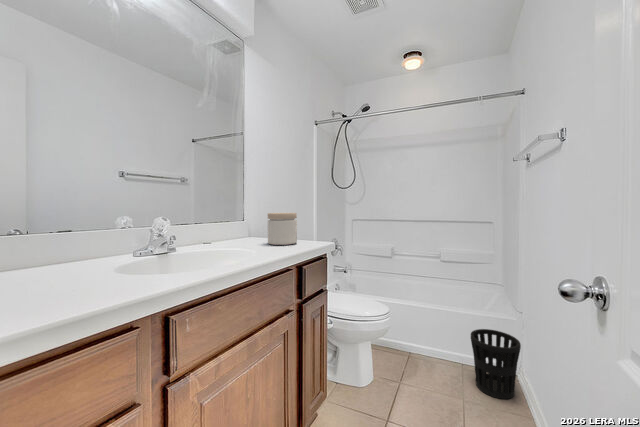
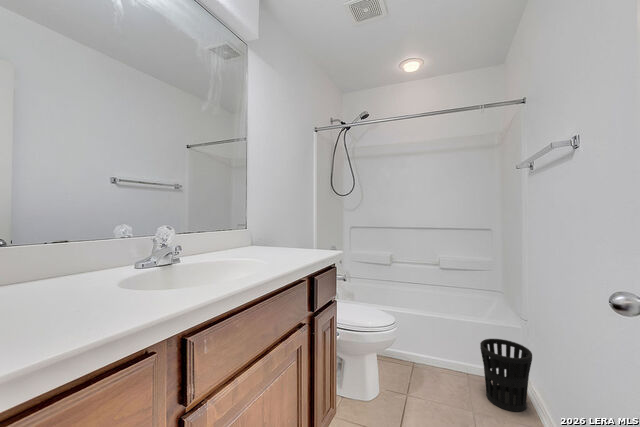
jar: present [268,213,297,245] -> none [274,220,305,254]

